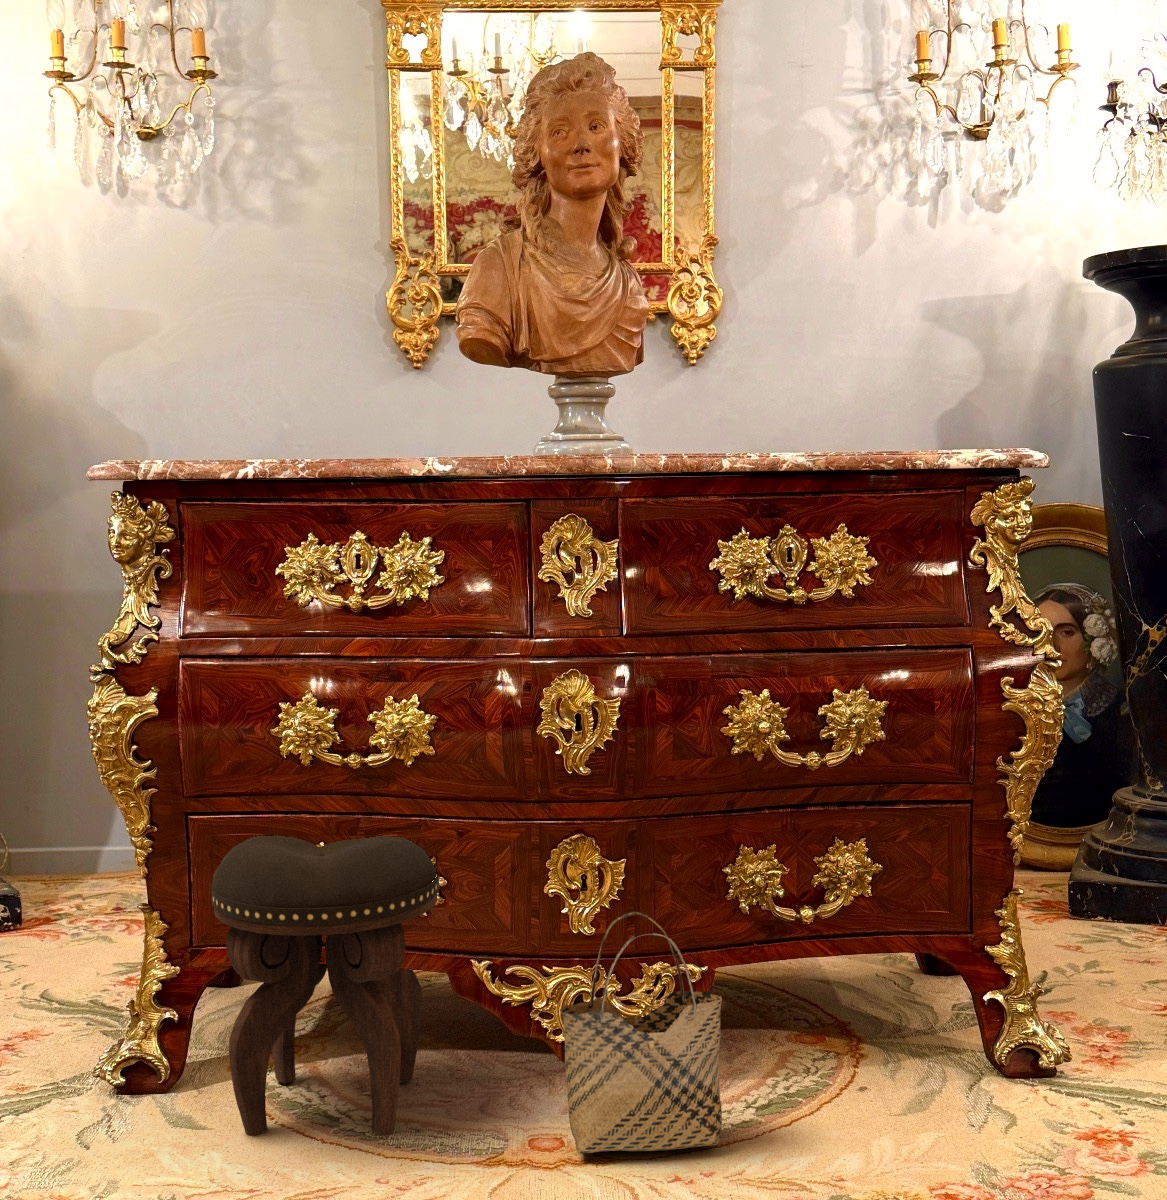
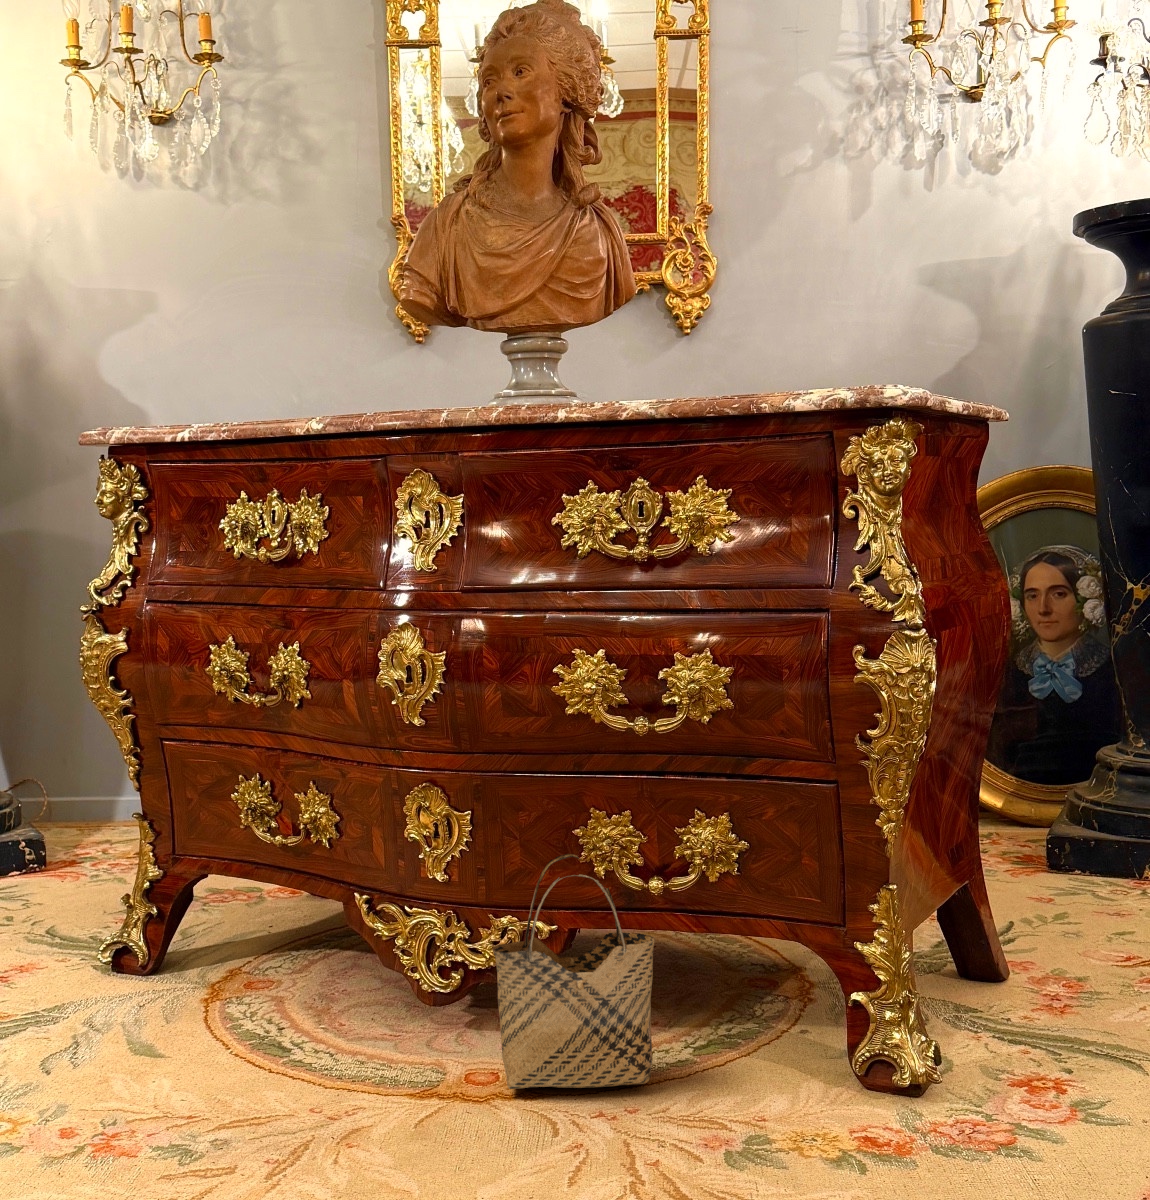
footstool: present [211,835,439,1136] -> none [165,769,389,1068]

